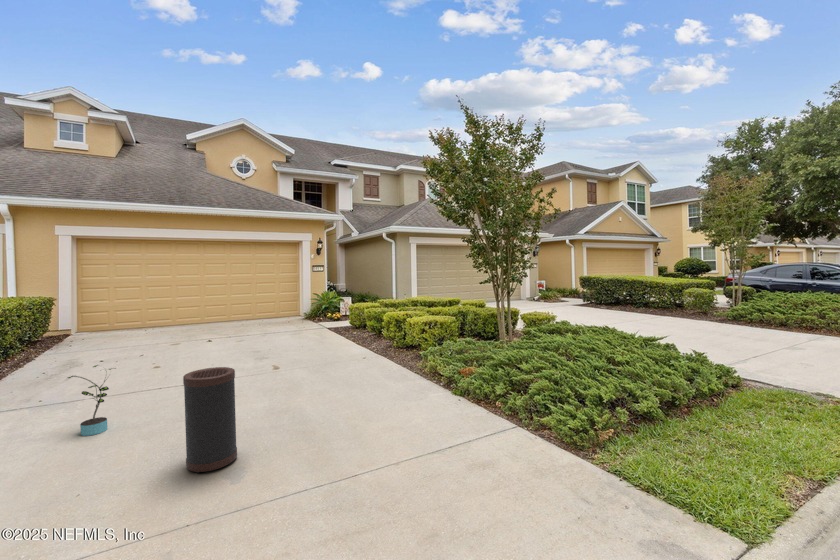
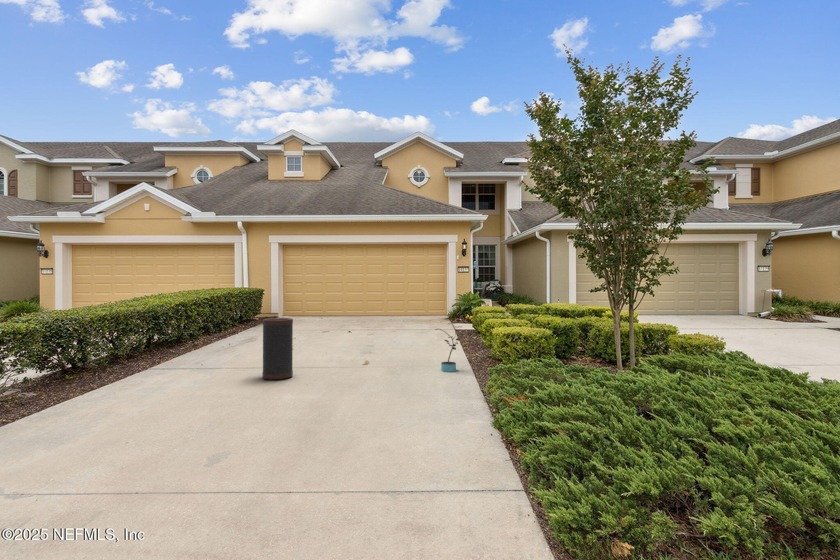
potted plant: present [68,365,111,436] -> present [436,323,460,372]

